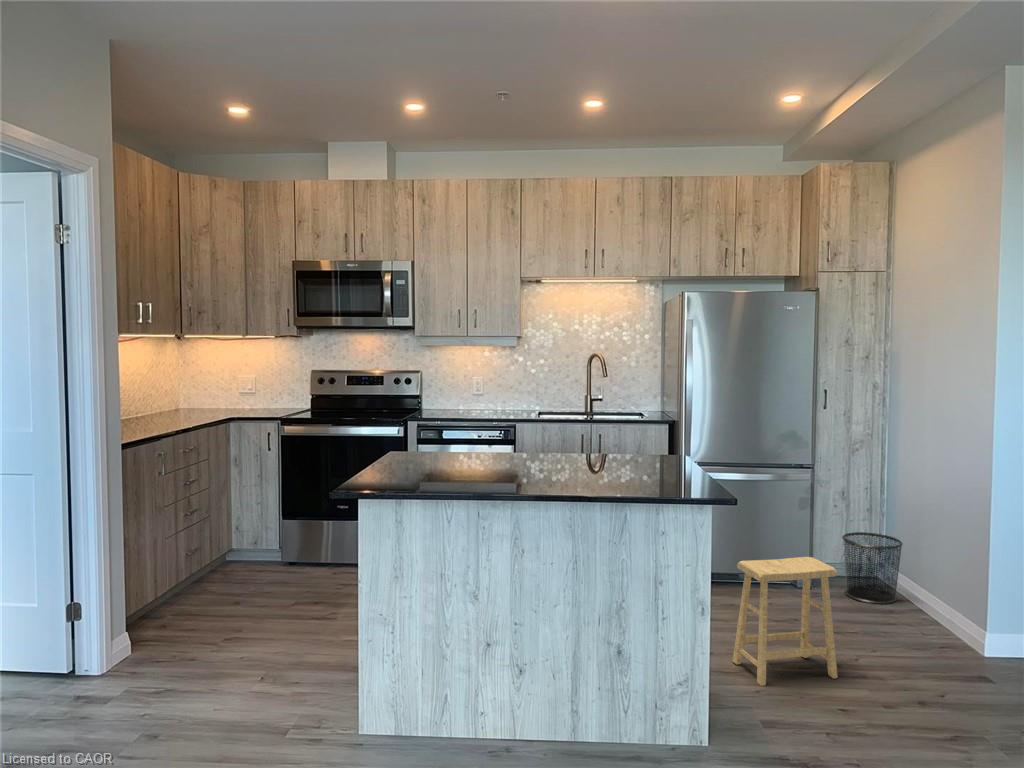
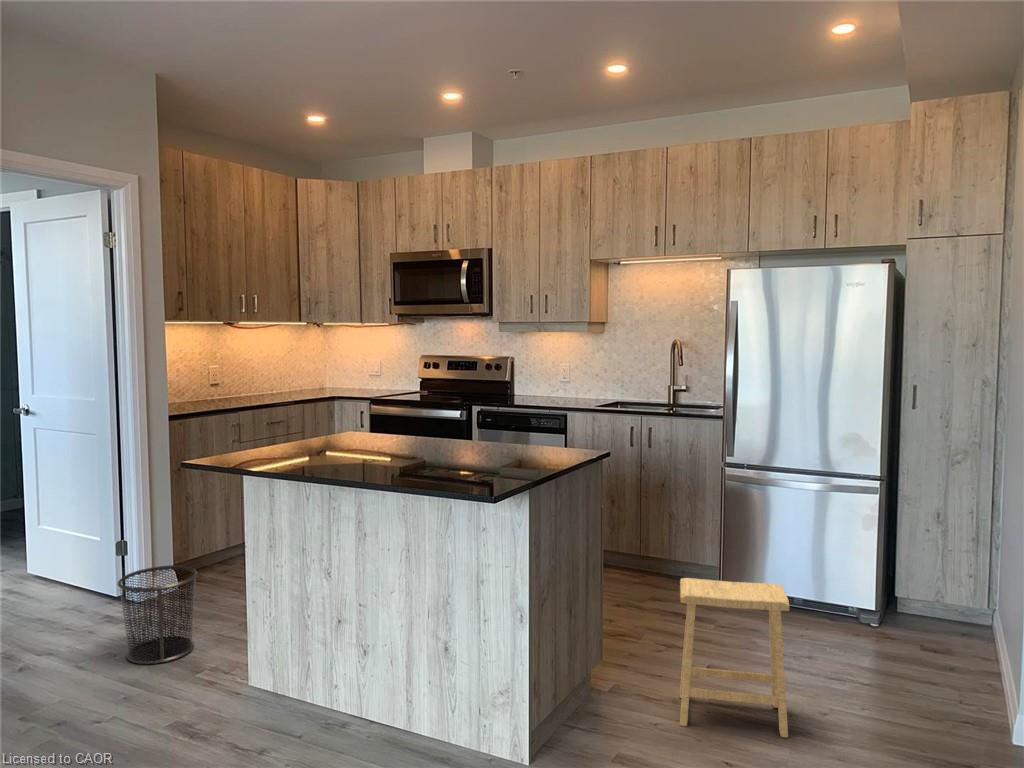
waste bin: present [842,532,903,604] -> present [117,565,198,665]

